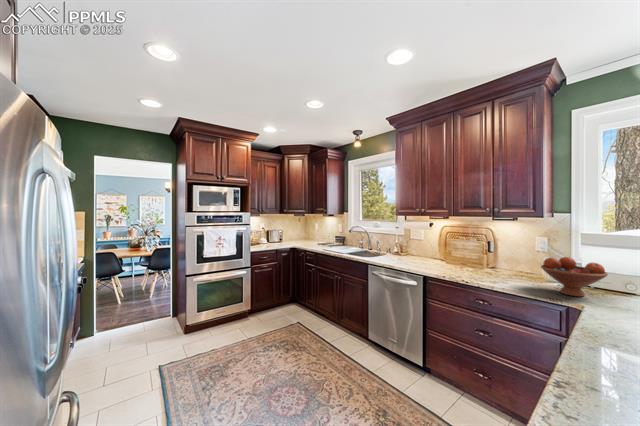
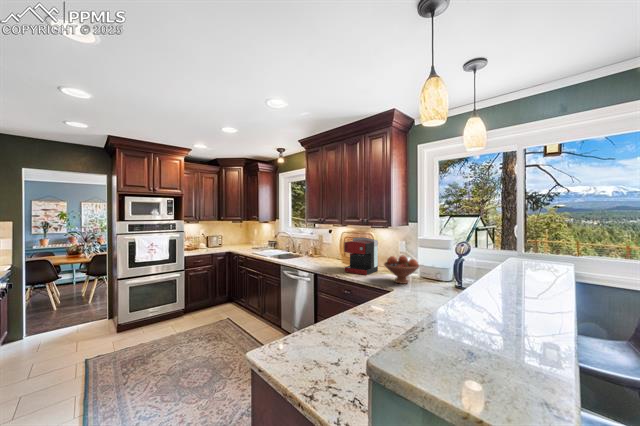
coffee maker: none [465,233,507,281] -> present [344,237,378,275]

